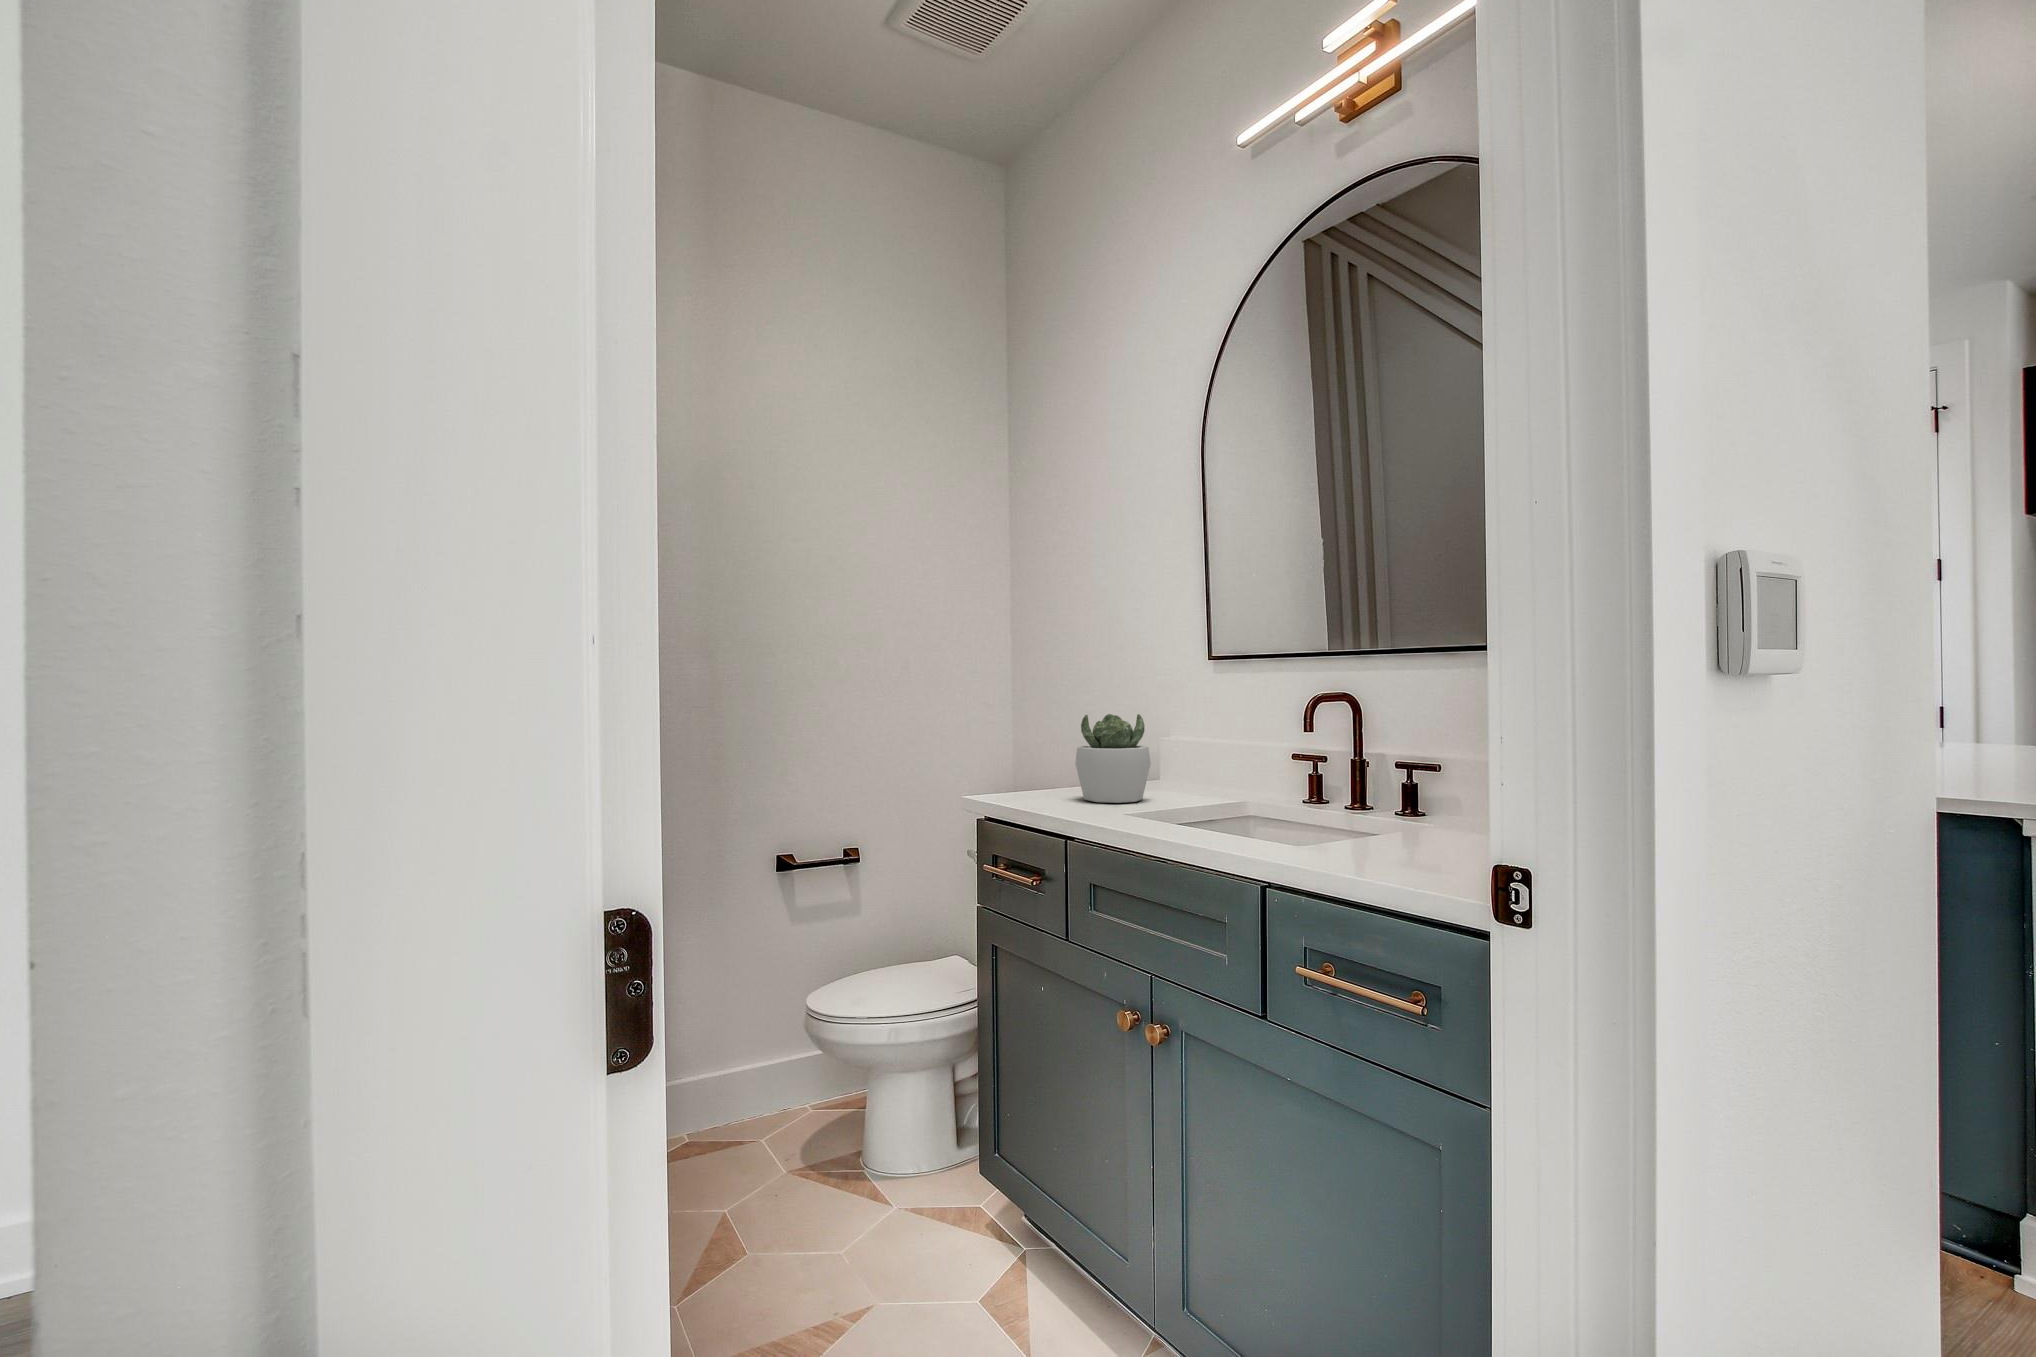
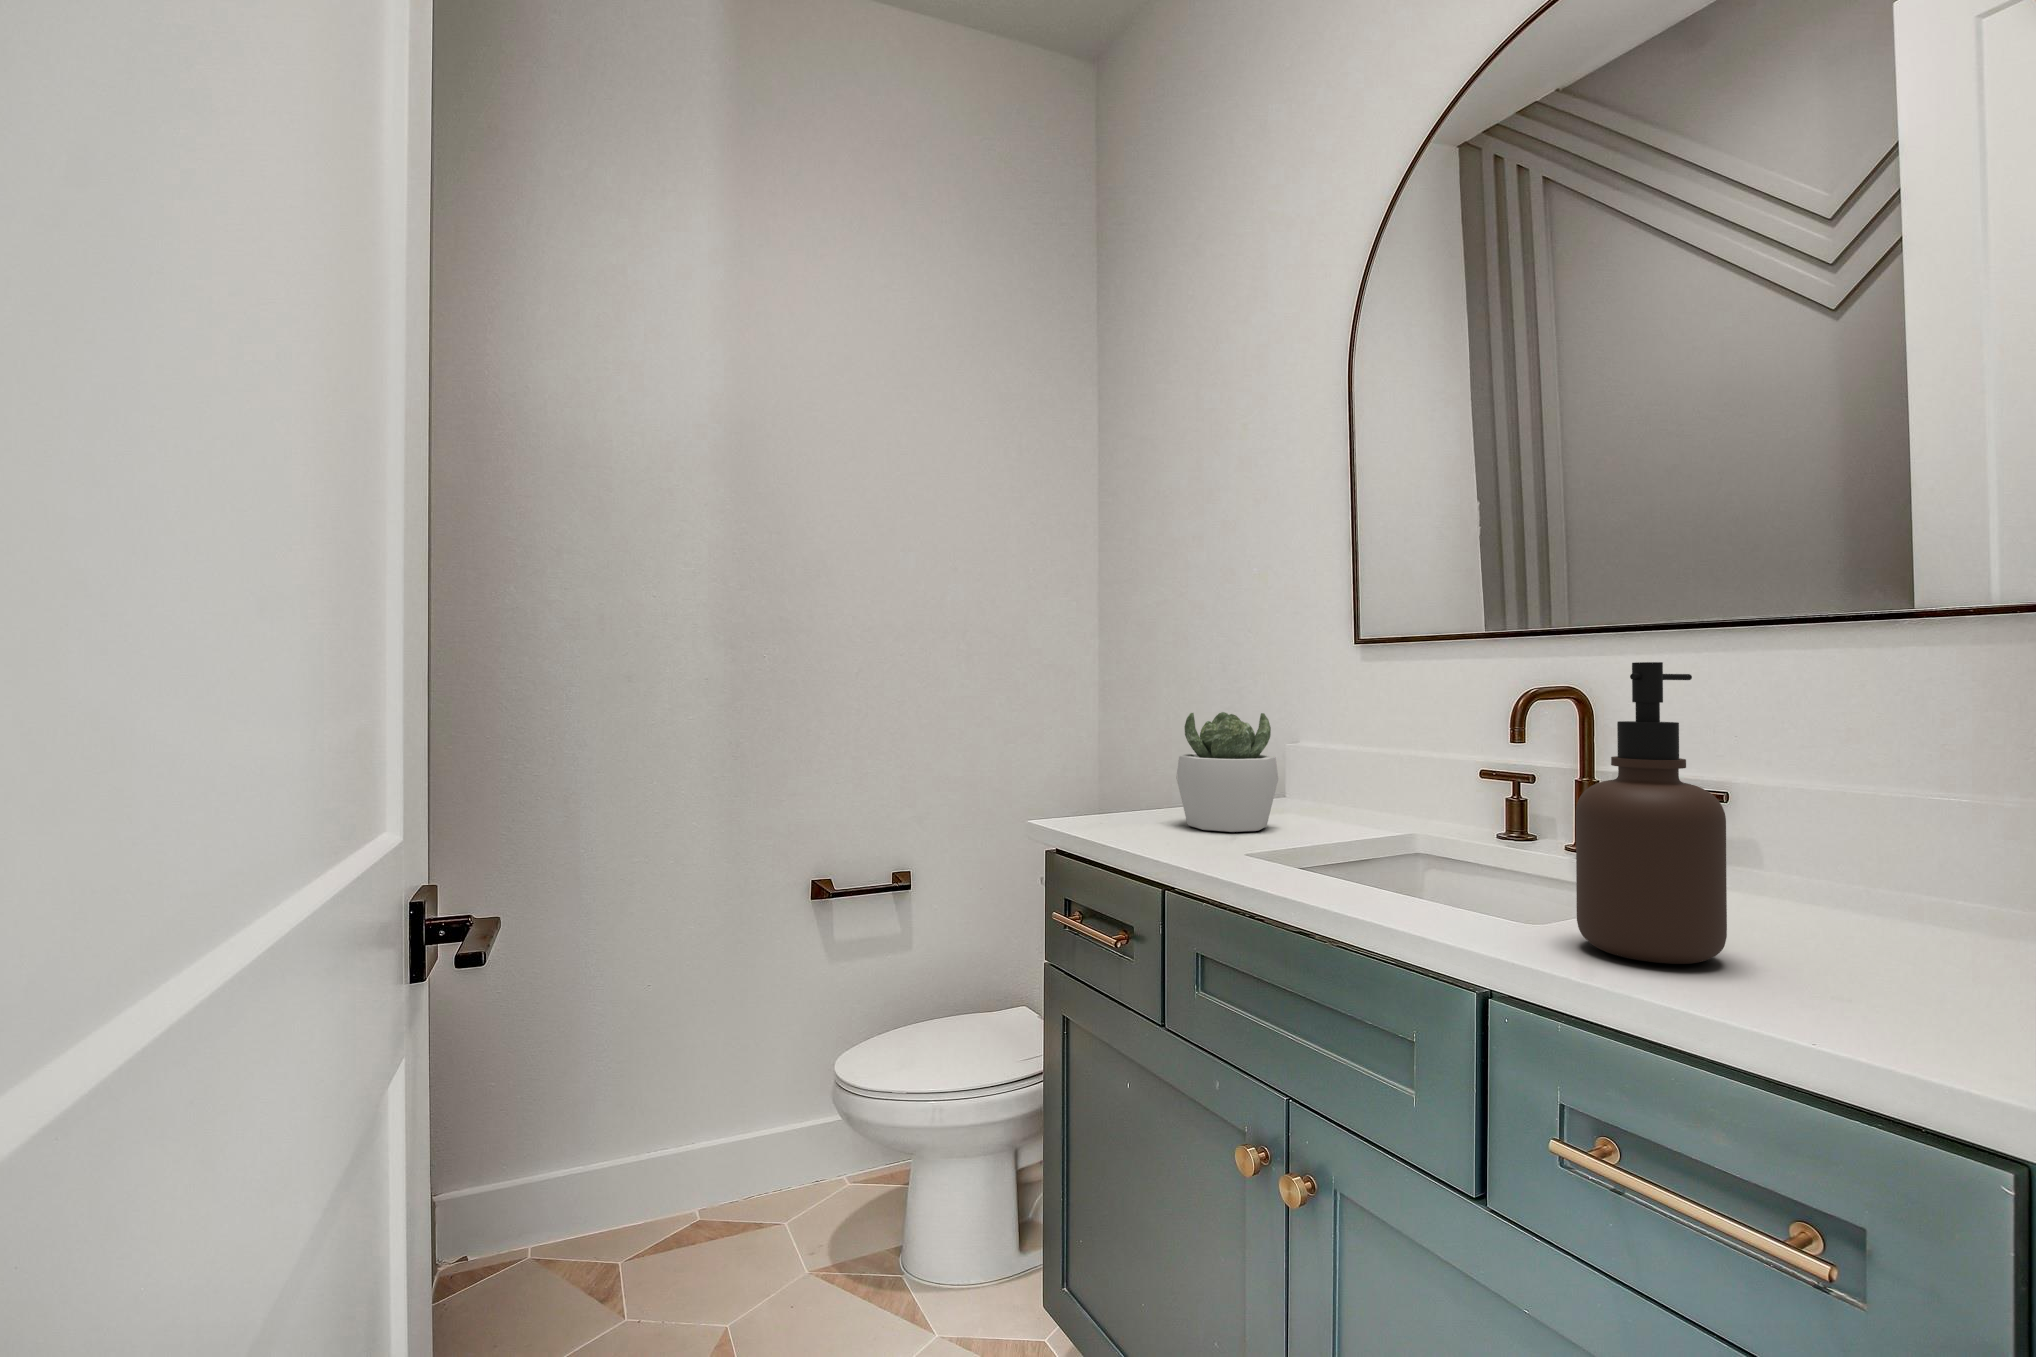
soap dispenser: none [1322,679,1405,862] -> present [1576,662,1727,964]

